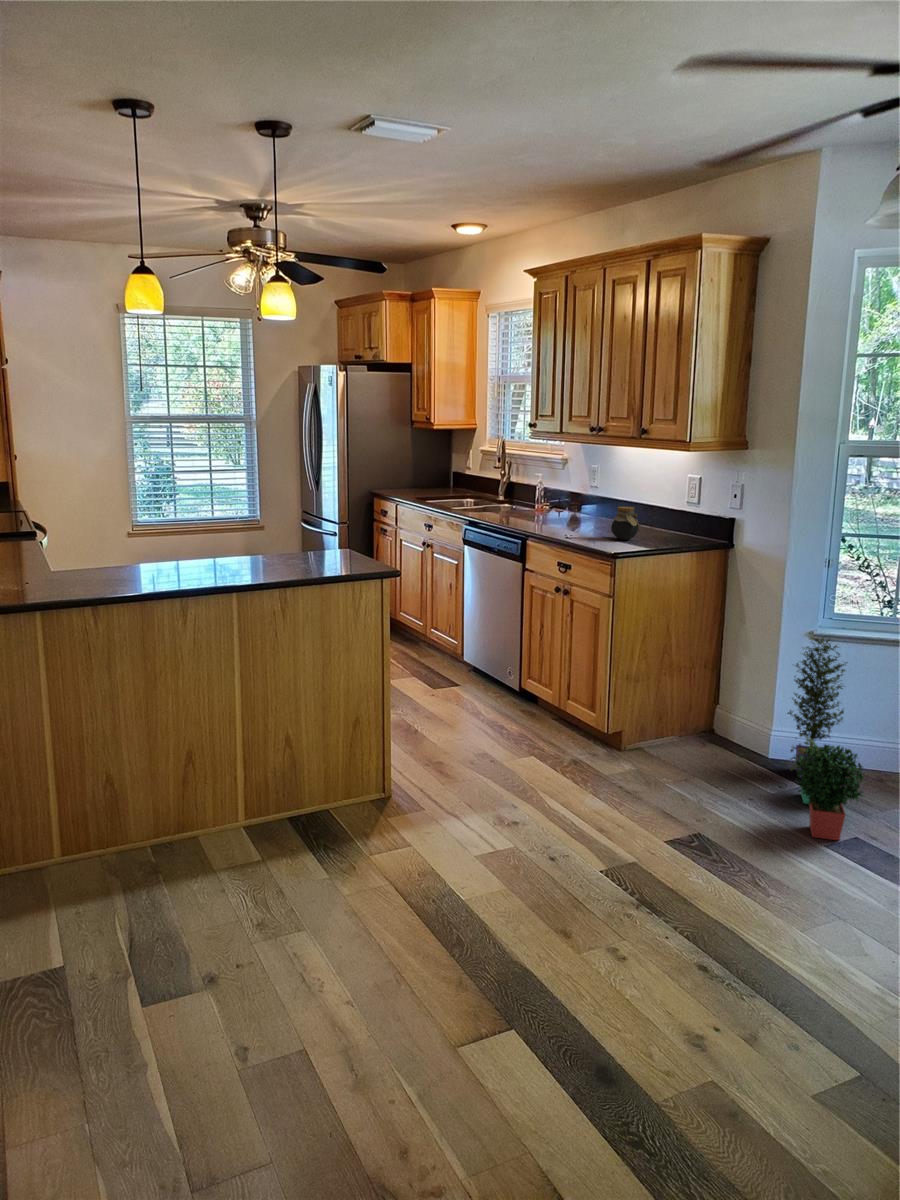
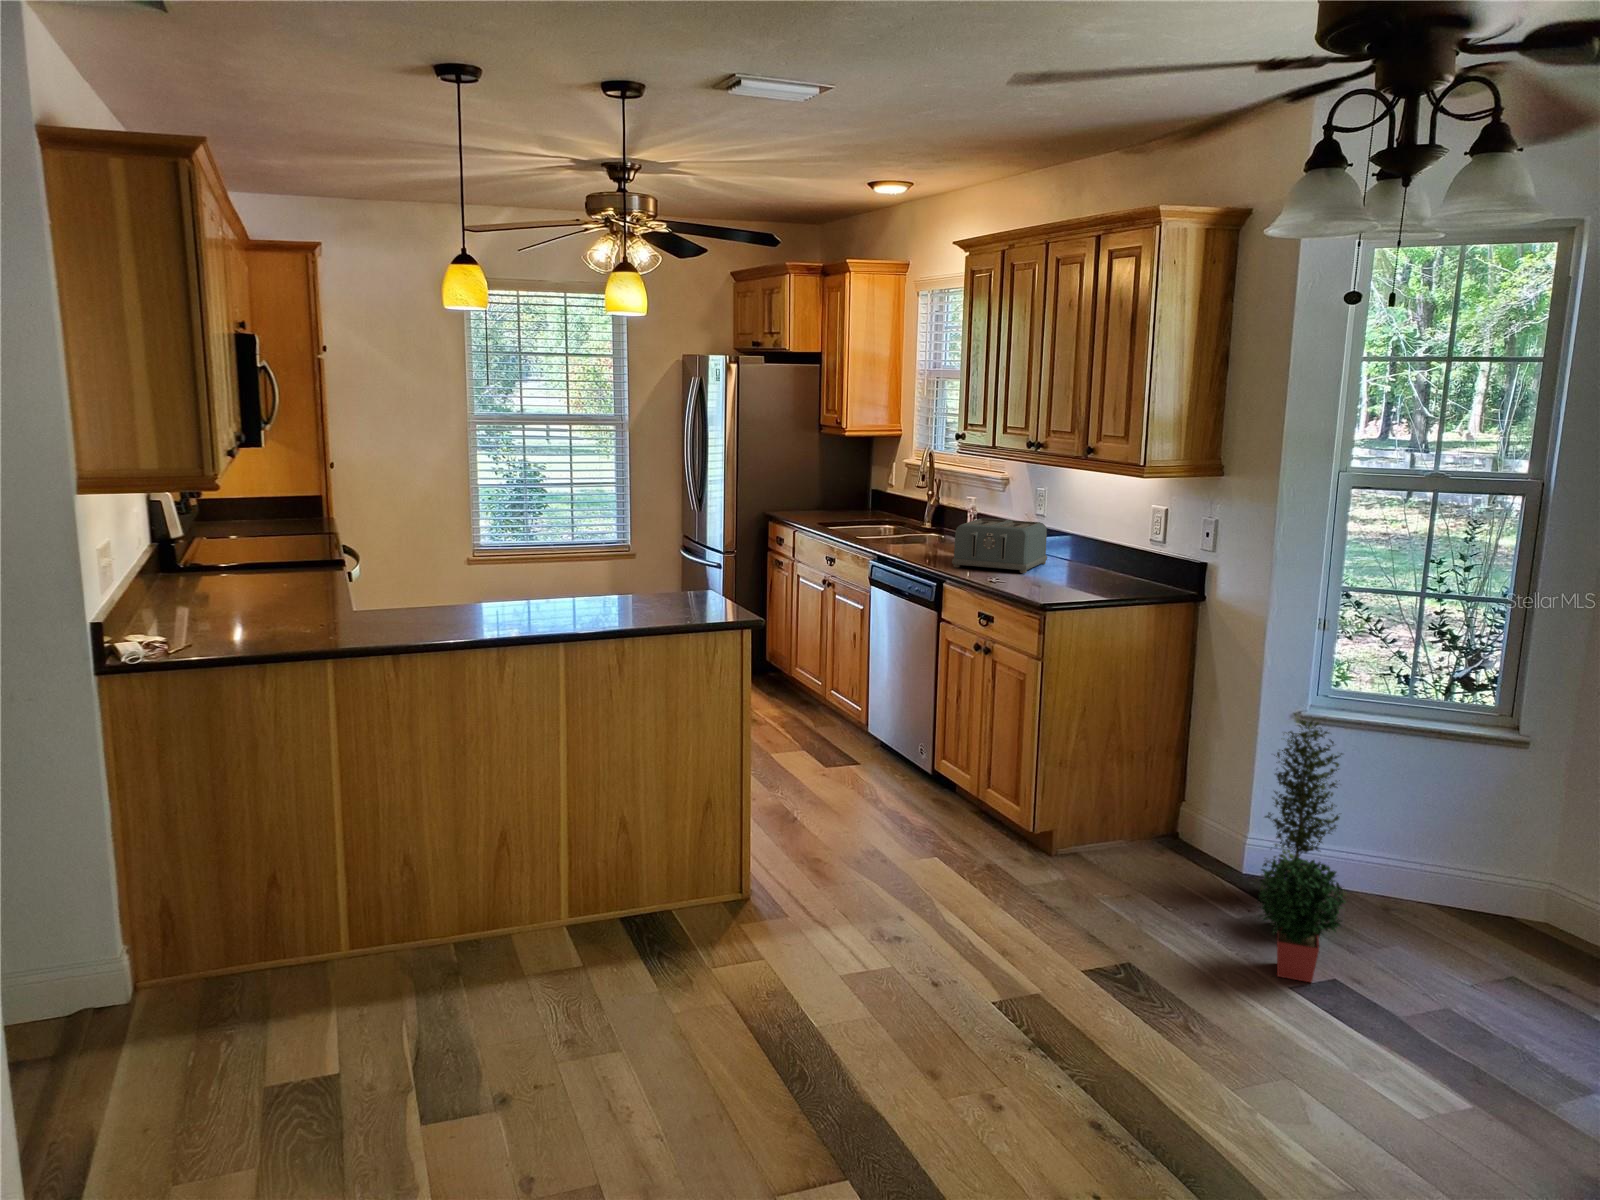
toaster: none [531,489,603,531] -> present [952,518,1047,573]
jar: present [611,507,641,540] -> none [1049,544,1087,586]

